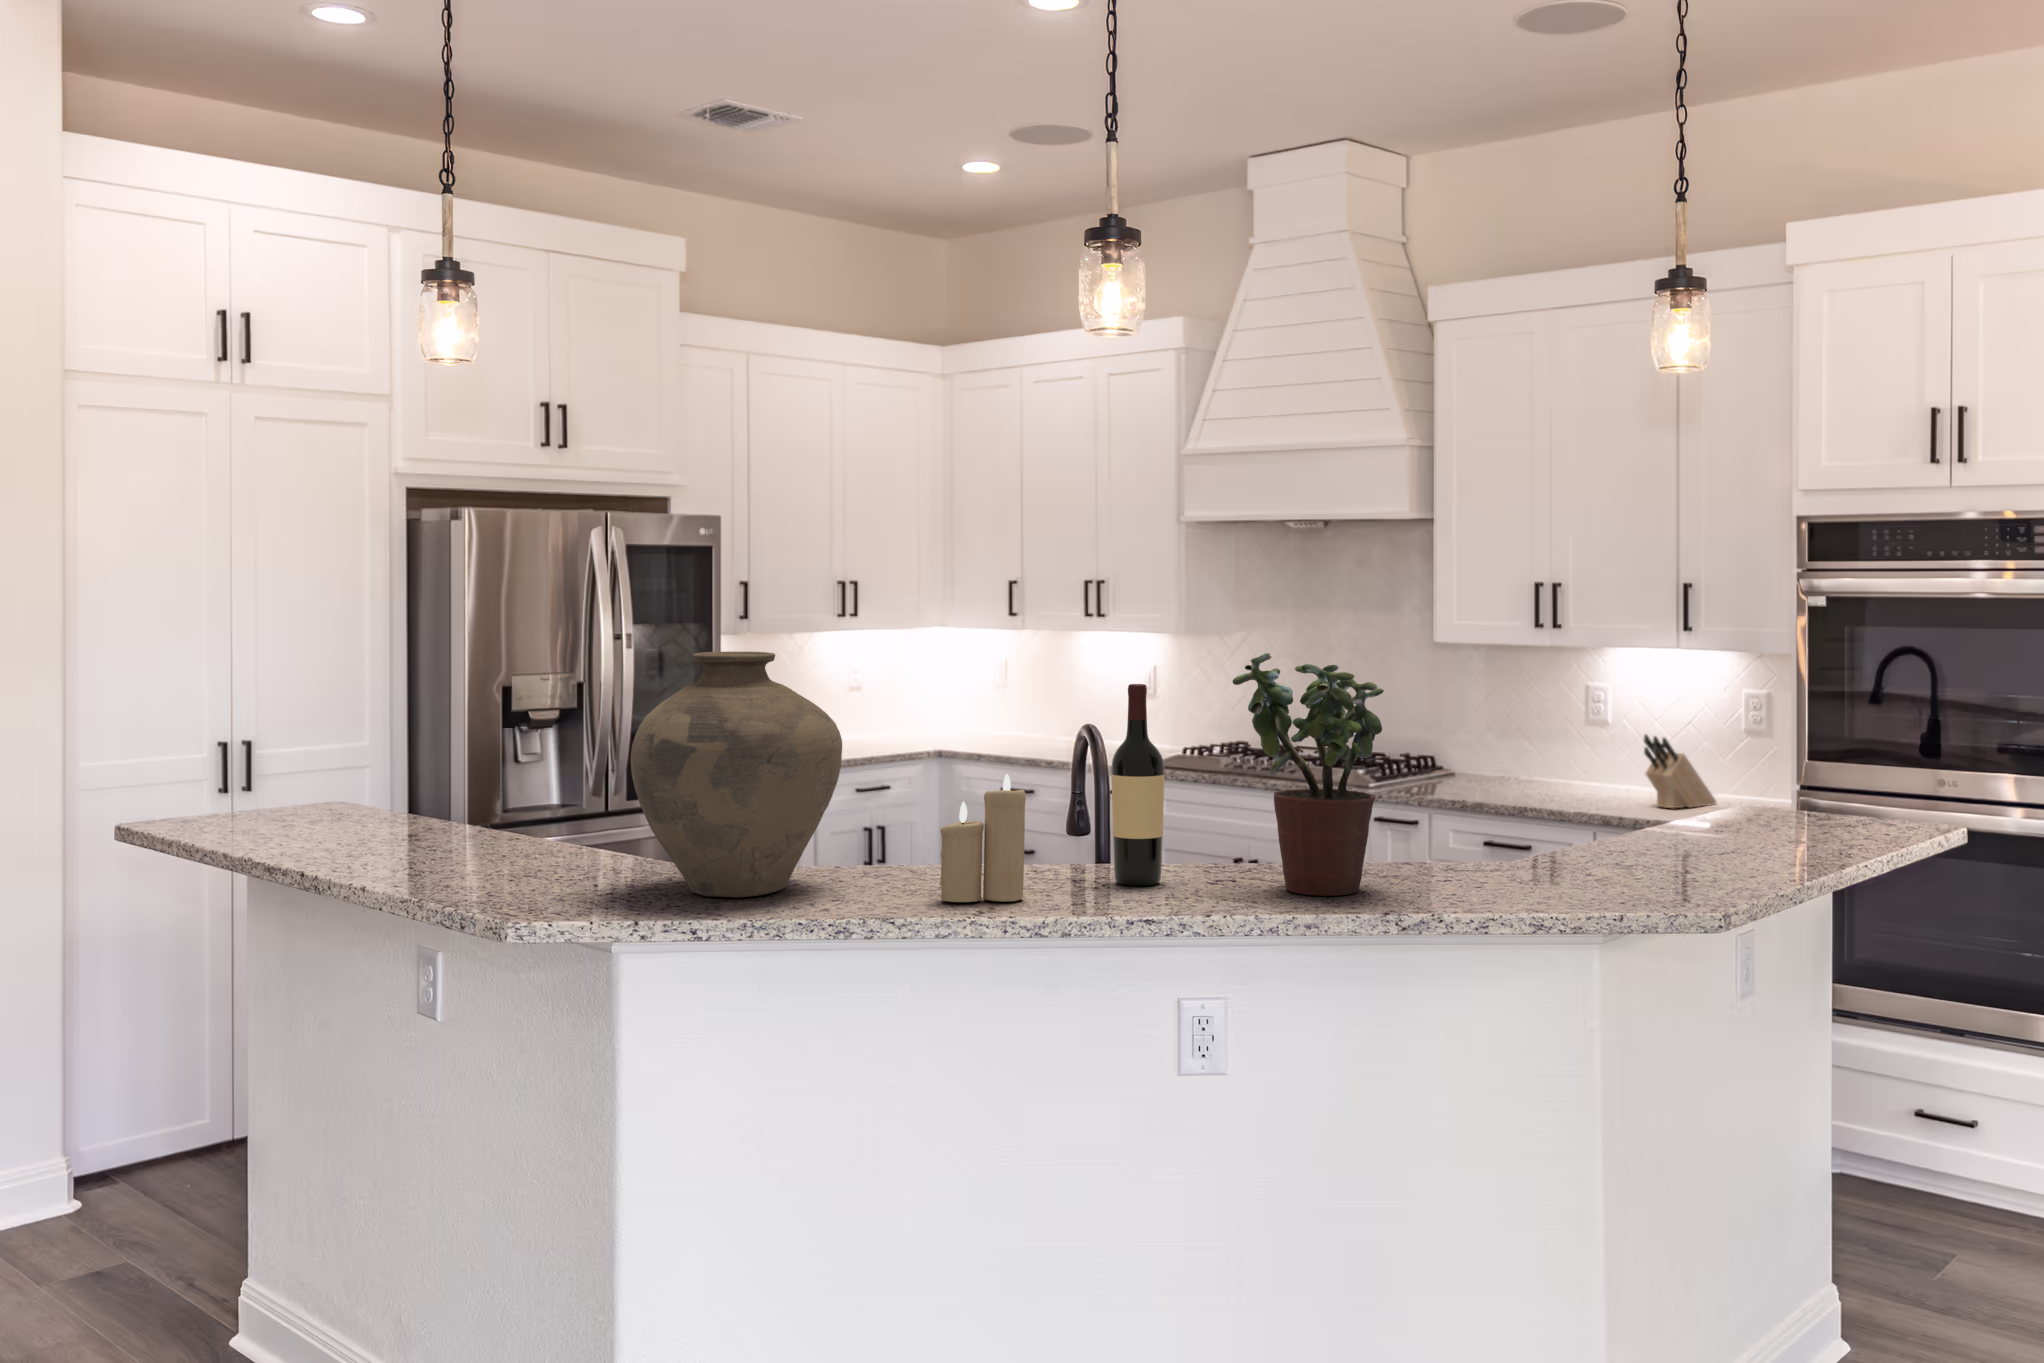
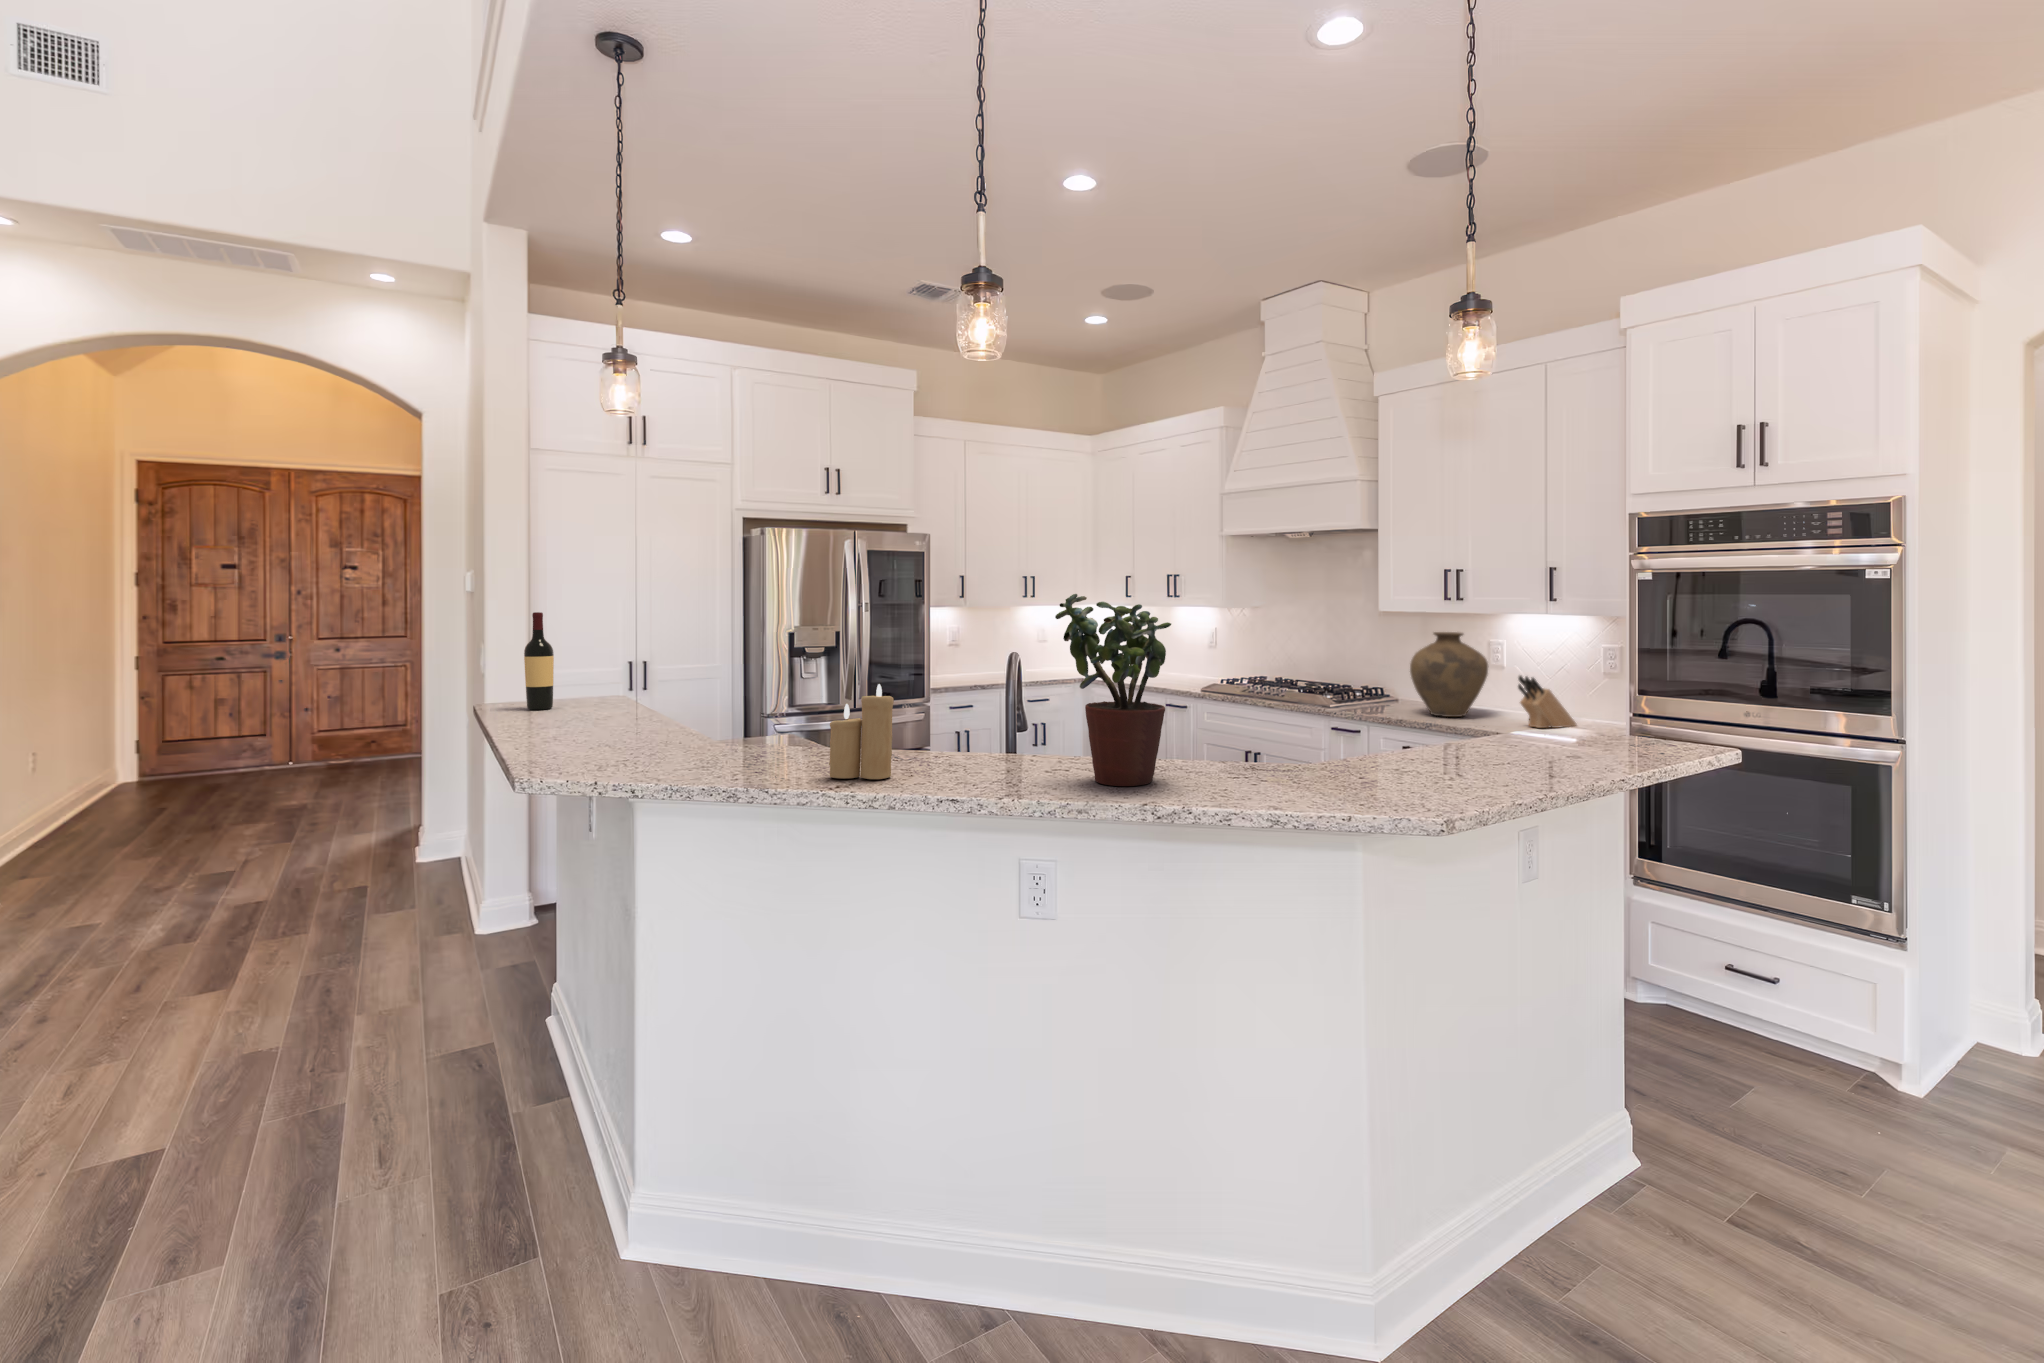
vase: present [631,652,842,898] -> present [1410,632,1488,717]
wine bottle: present [1111,684,1164,886] -> present [524,612,554,710]

